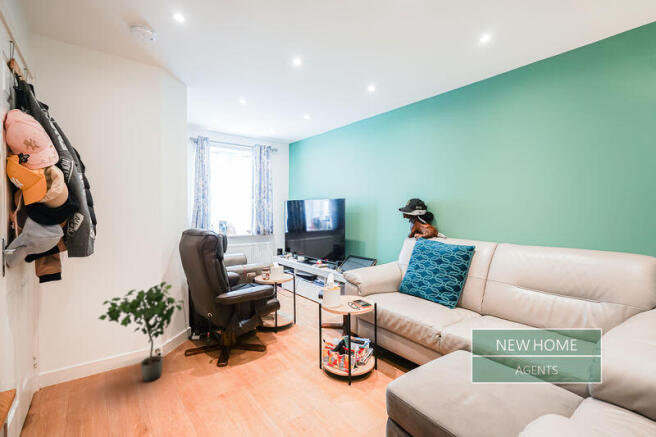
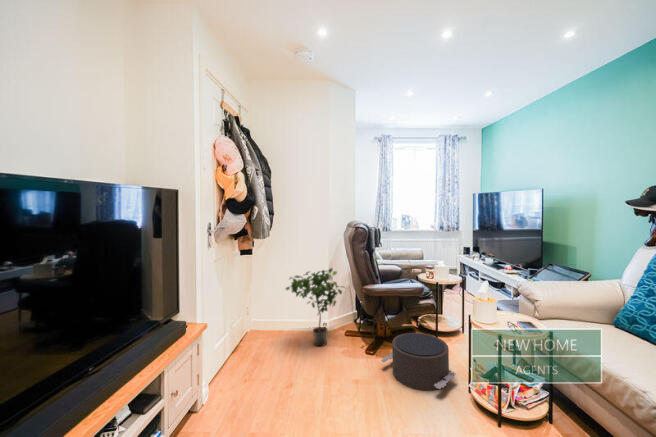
pouf: none [239,330,309,385] -> present [381,333,455,391]

